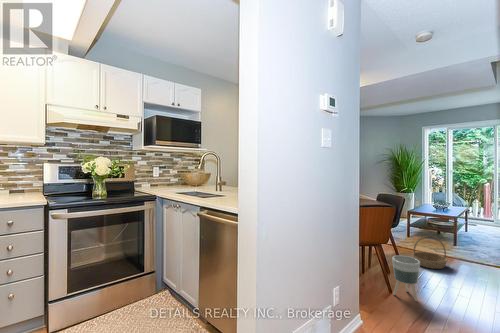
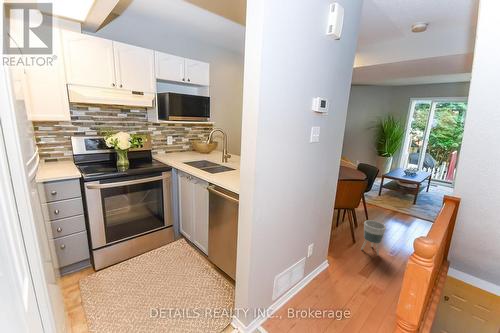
basket: present [413,236,447,269] -> none [381,201,409,228]

